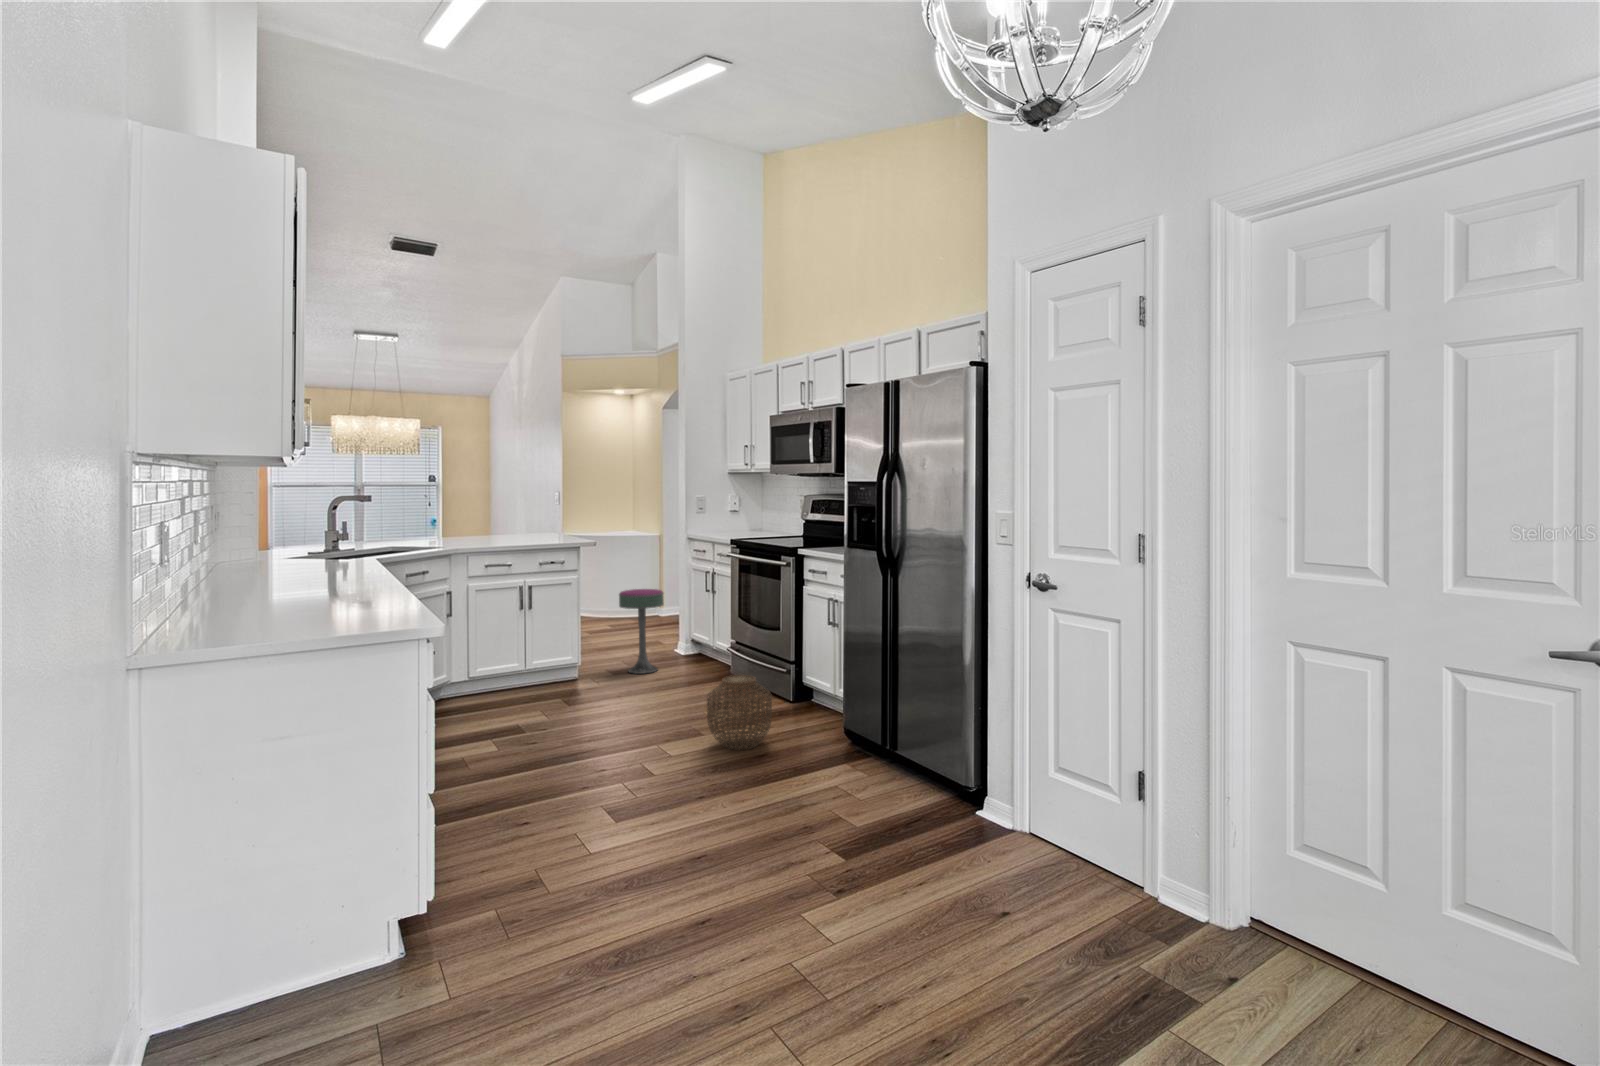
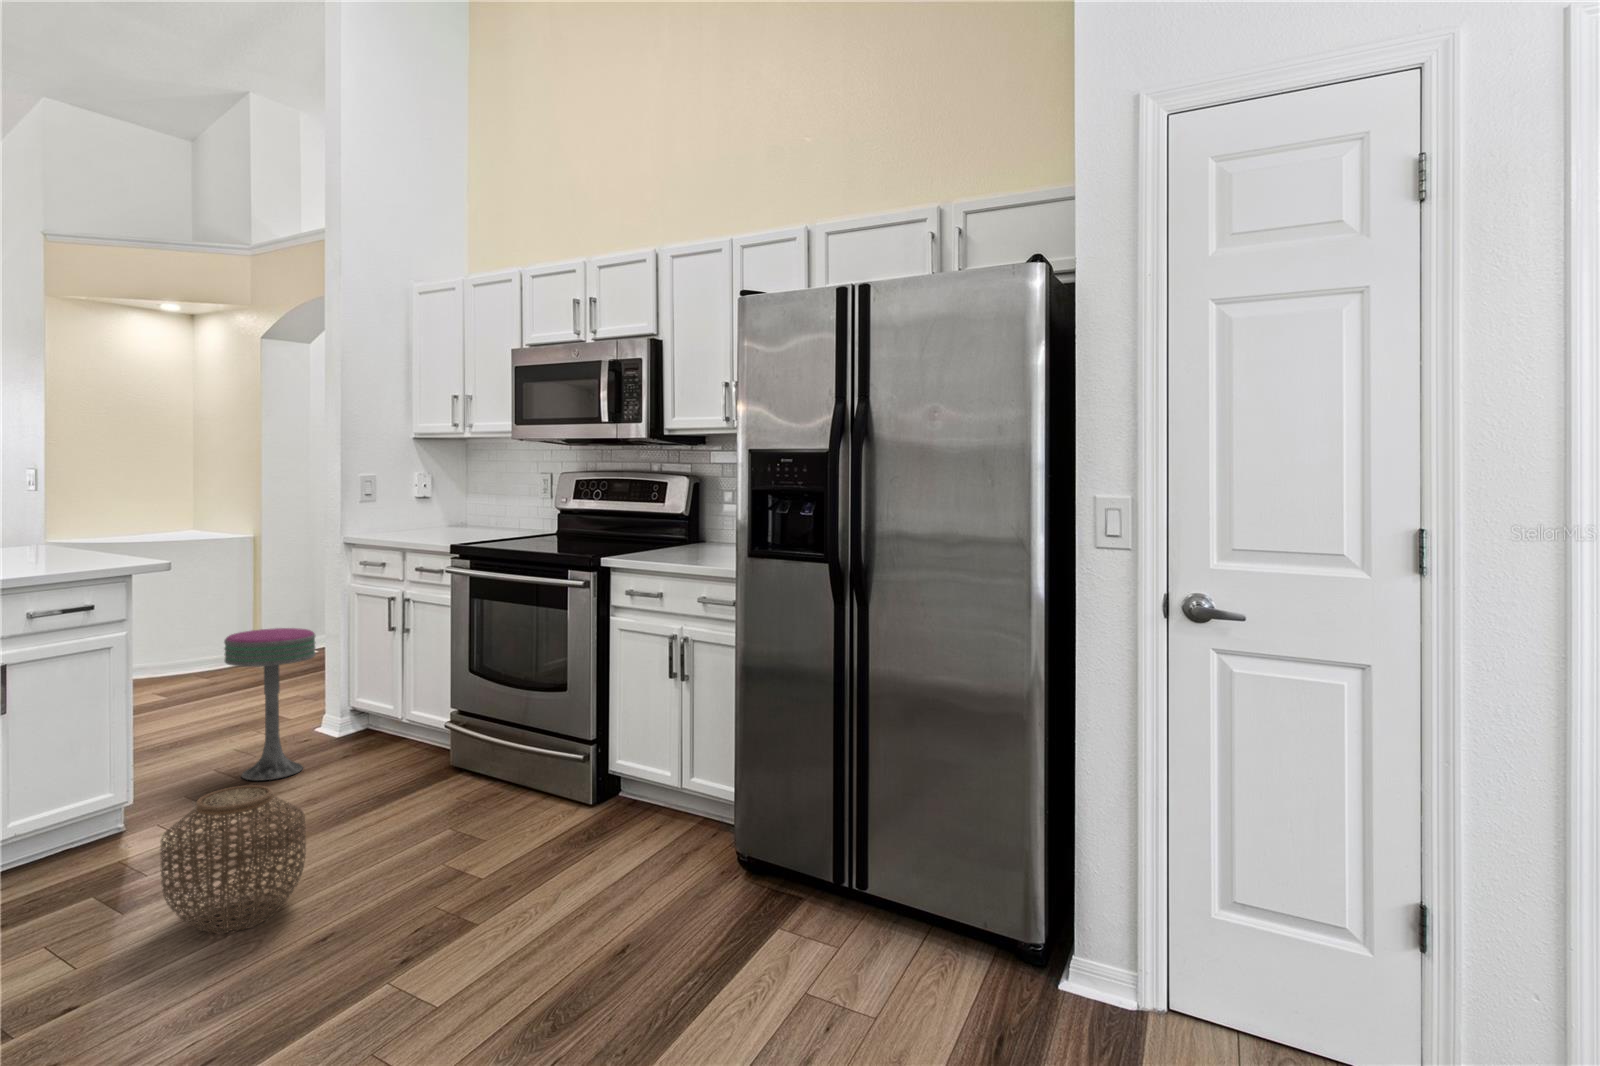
woven basket: present [707,675,772,750] -> present [160,785,306,933]

